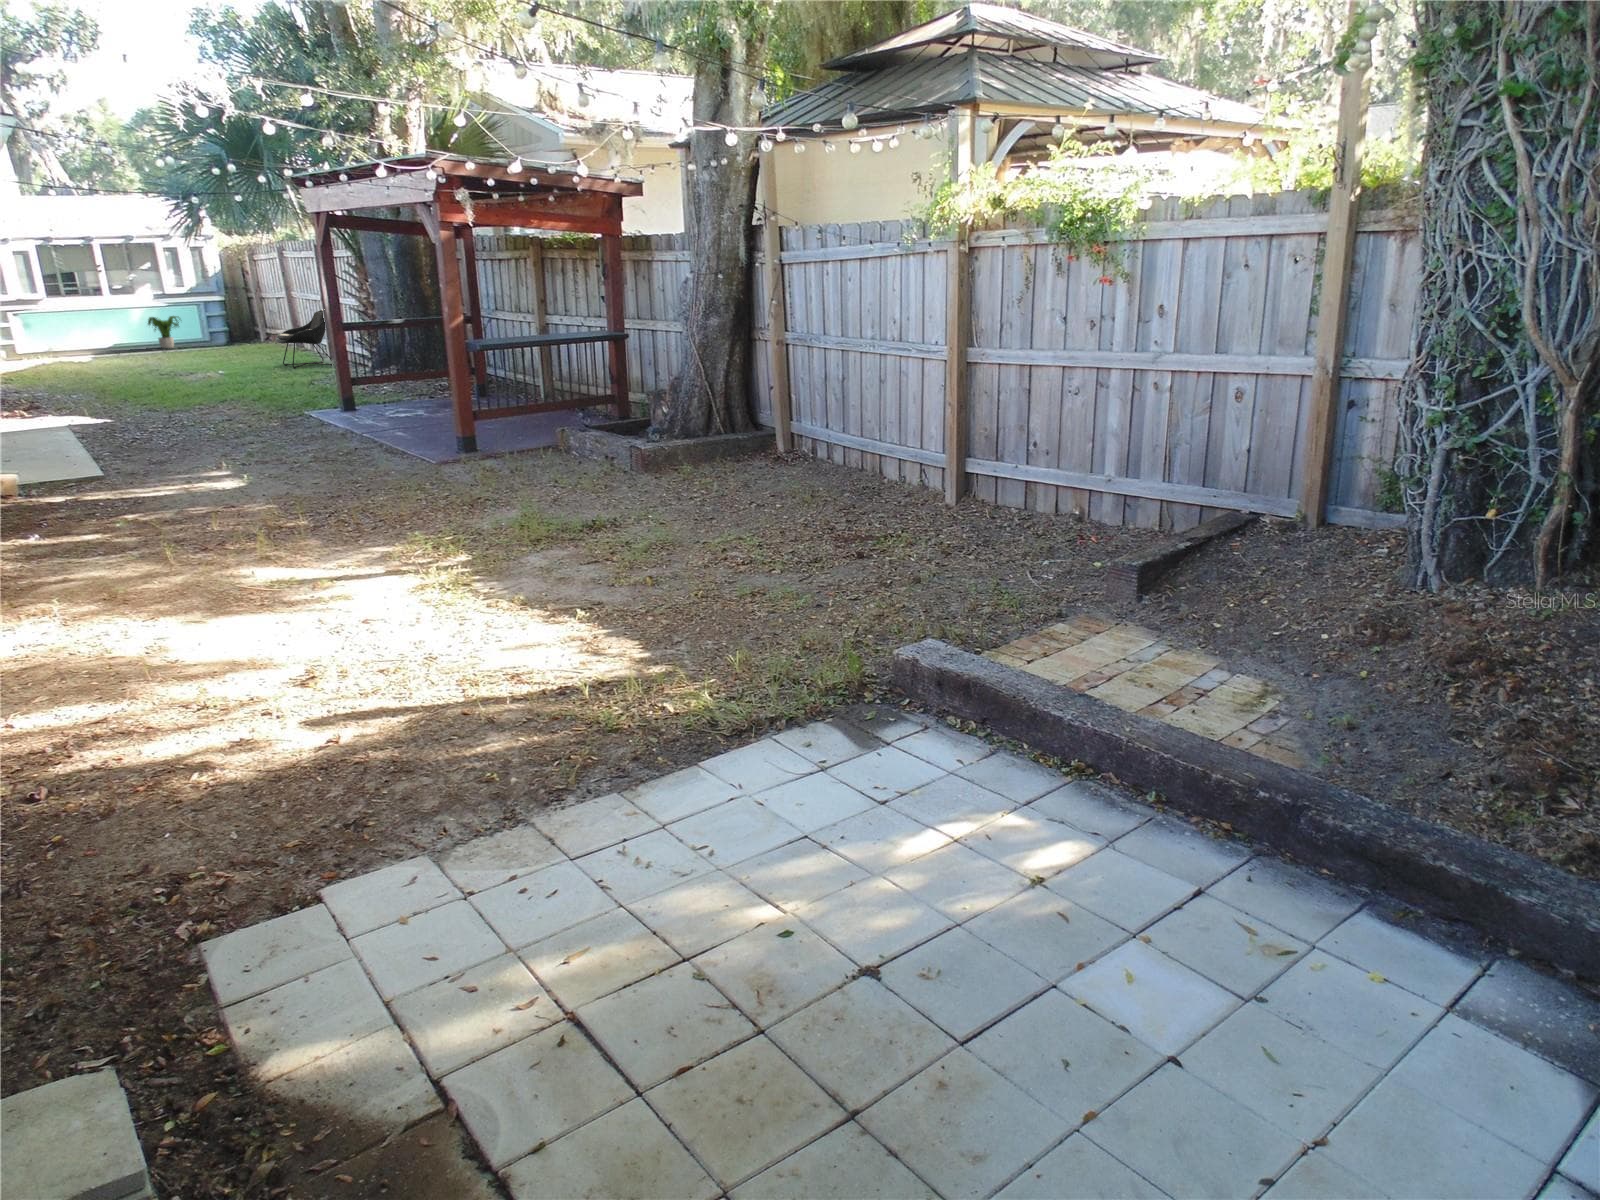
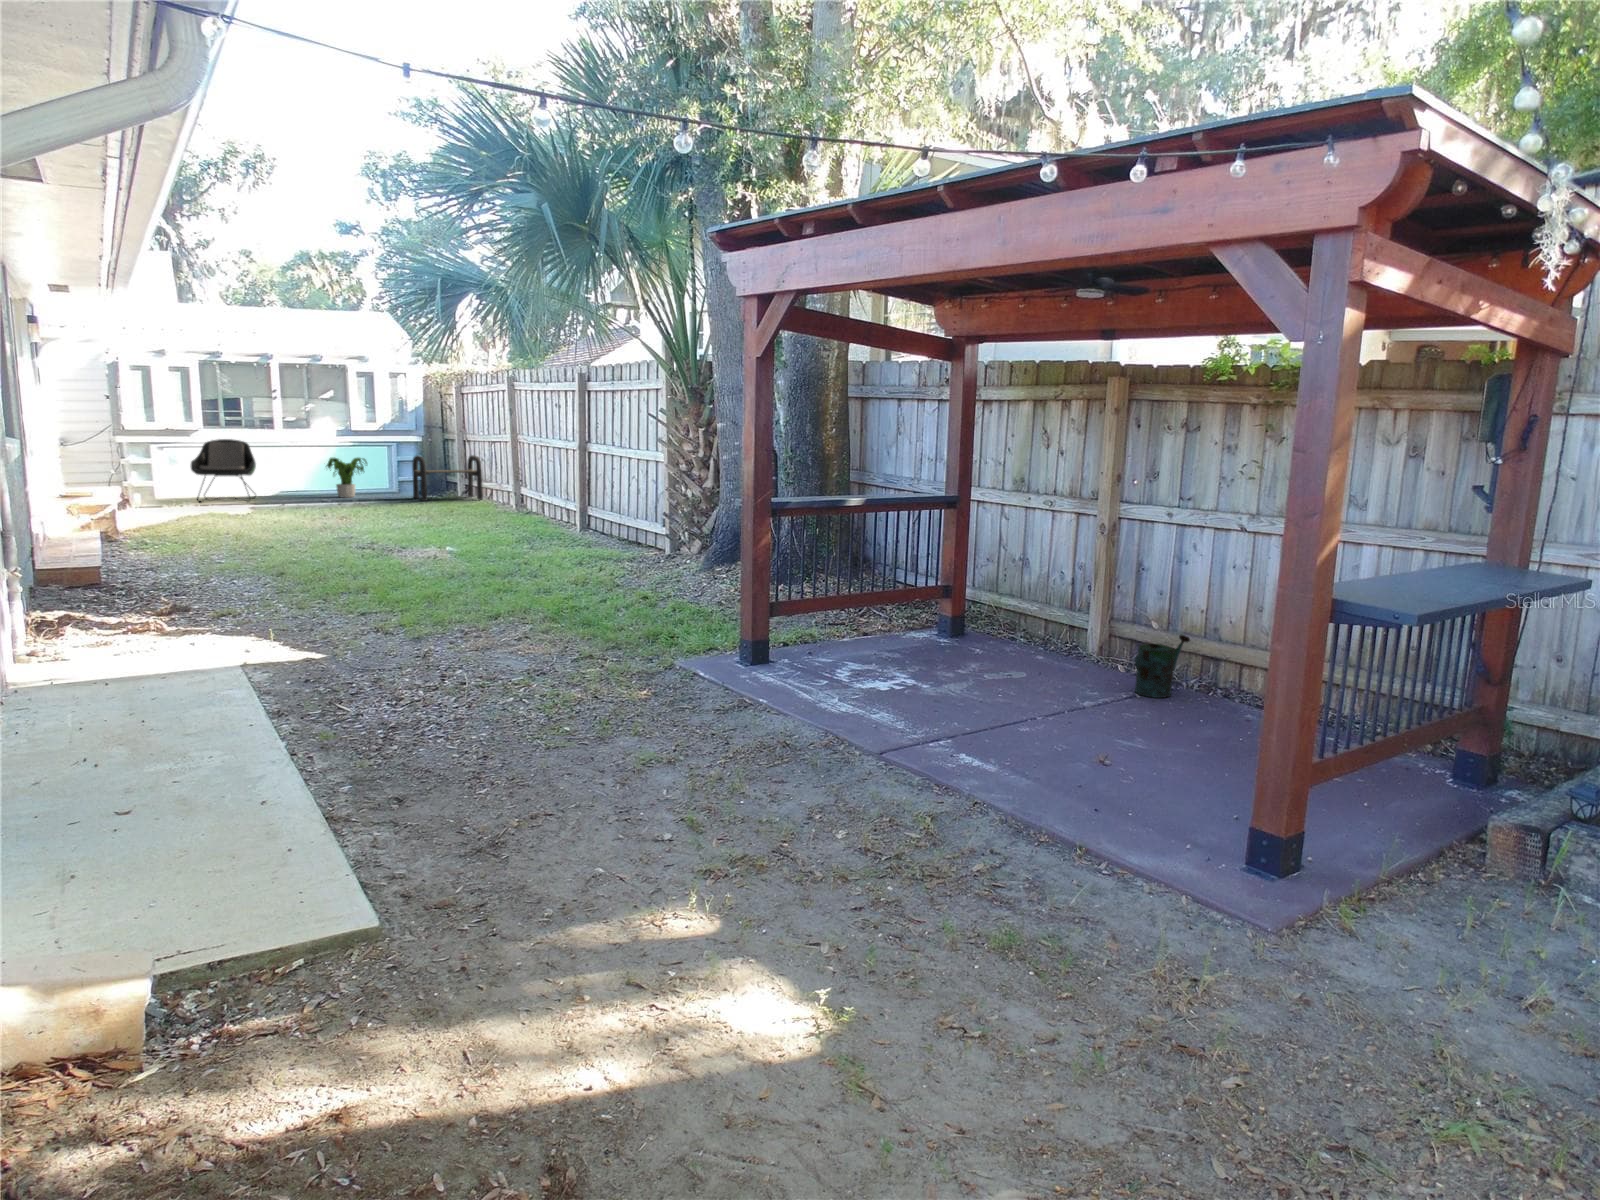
bench: none [215,309,275,347] -> present [412,455,483,501]
lounge chair: present [276,310,334,369] -> present [191,439,256,502]
watering can: none [505,382,543,414] -> present [1135,635,1190,698]

